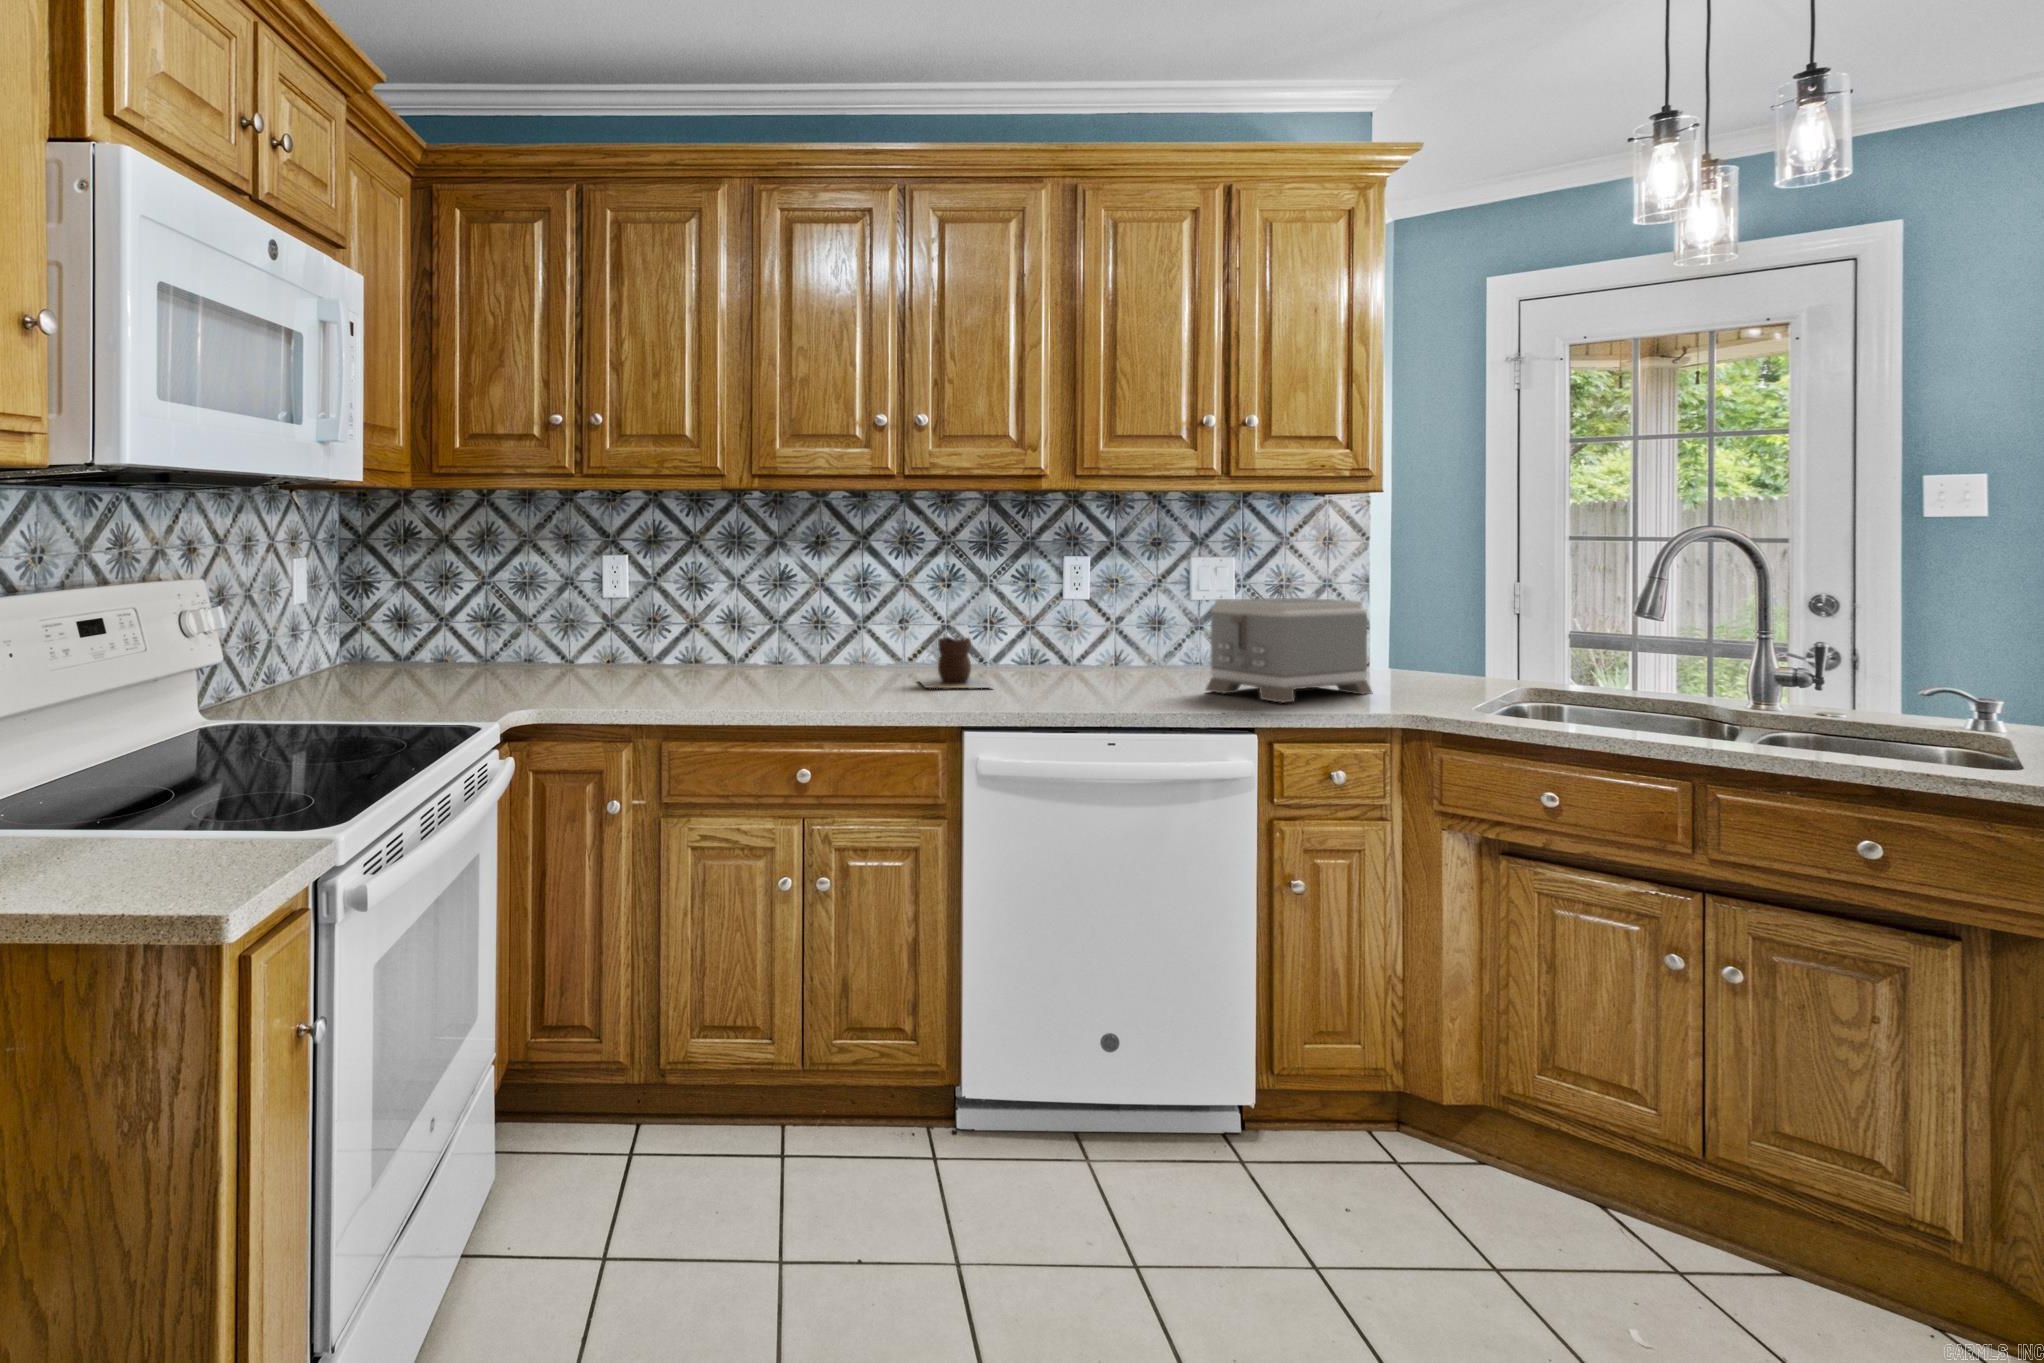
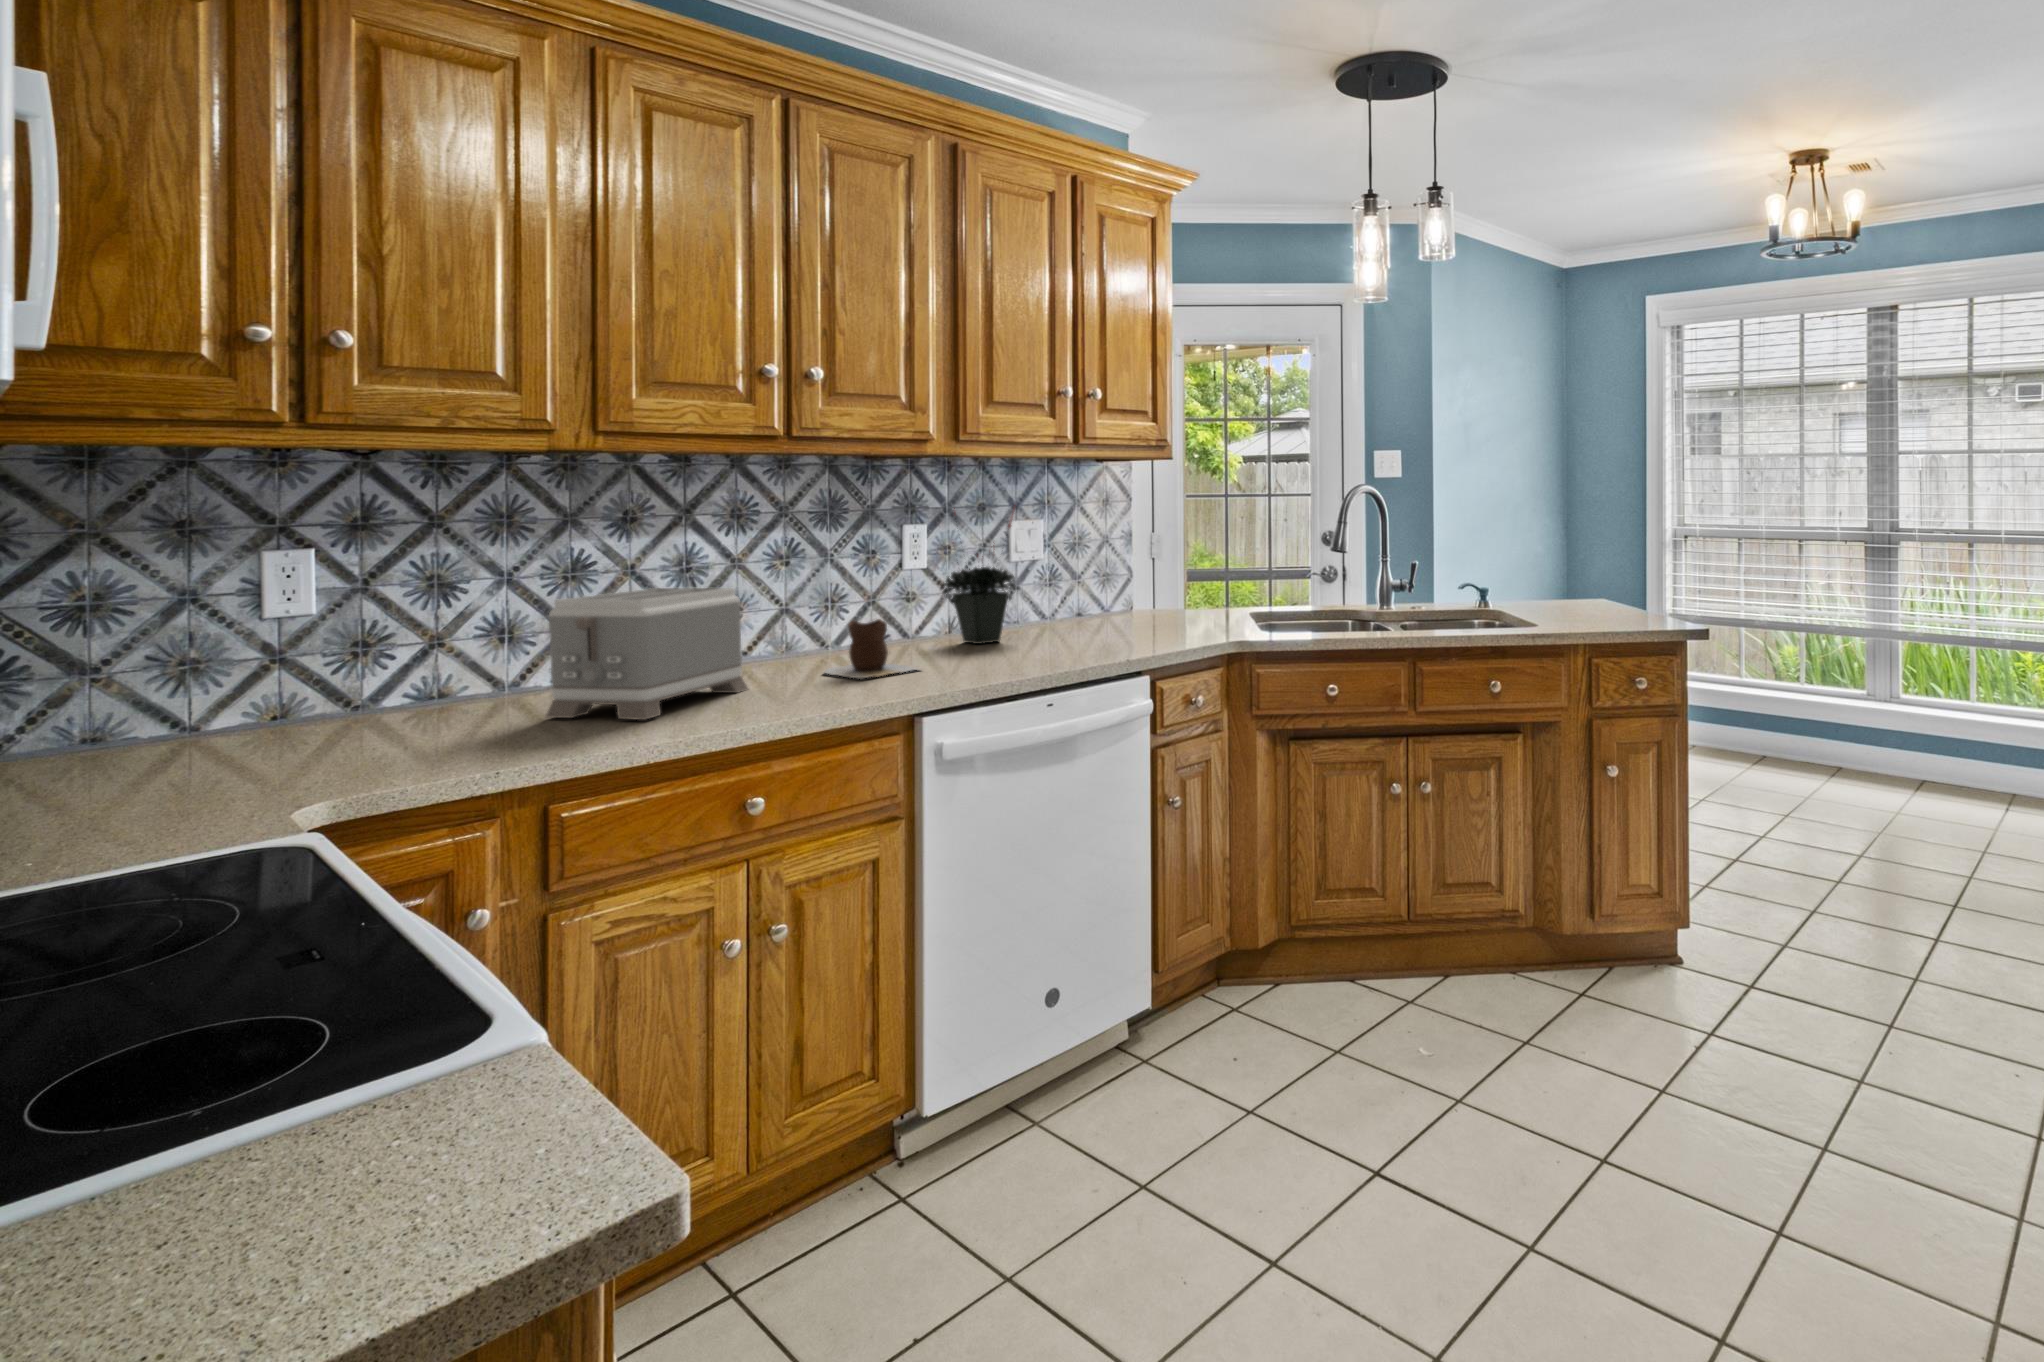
potted plant: none [1078,535,1155,676] -> present [942,508,1015,644]
toaster: present [1206,597,1372,702] -> present [546,588,748,720]

